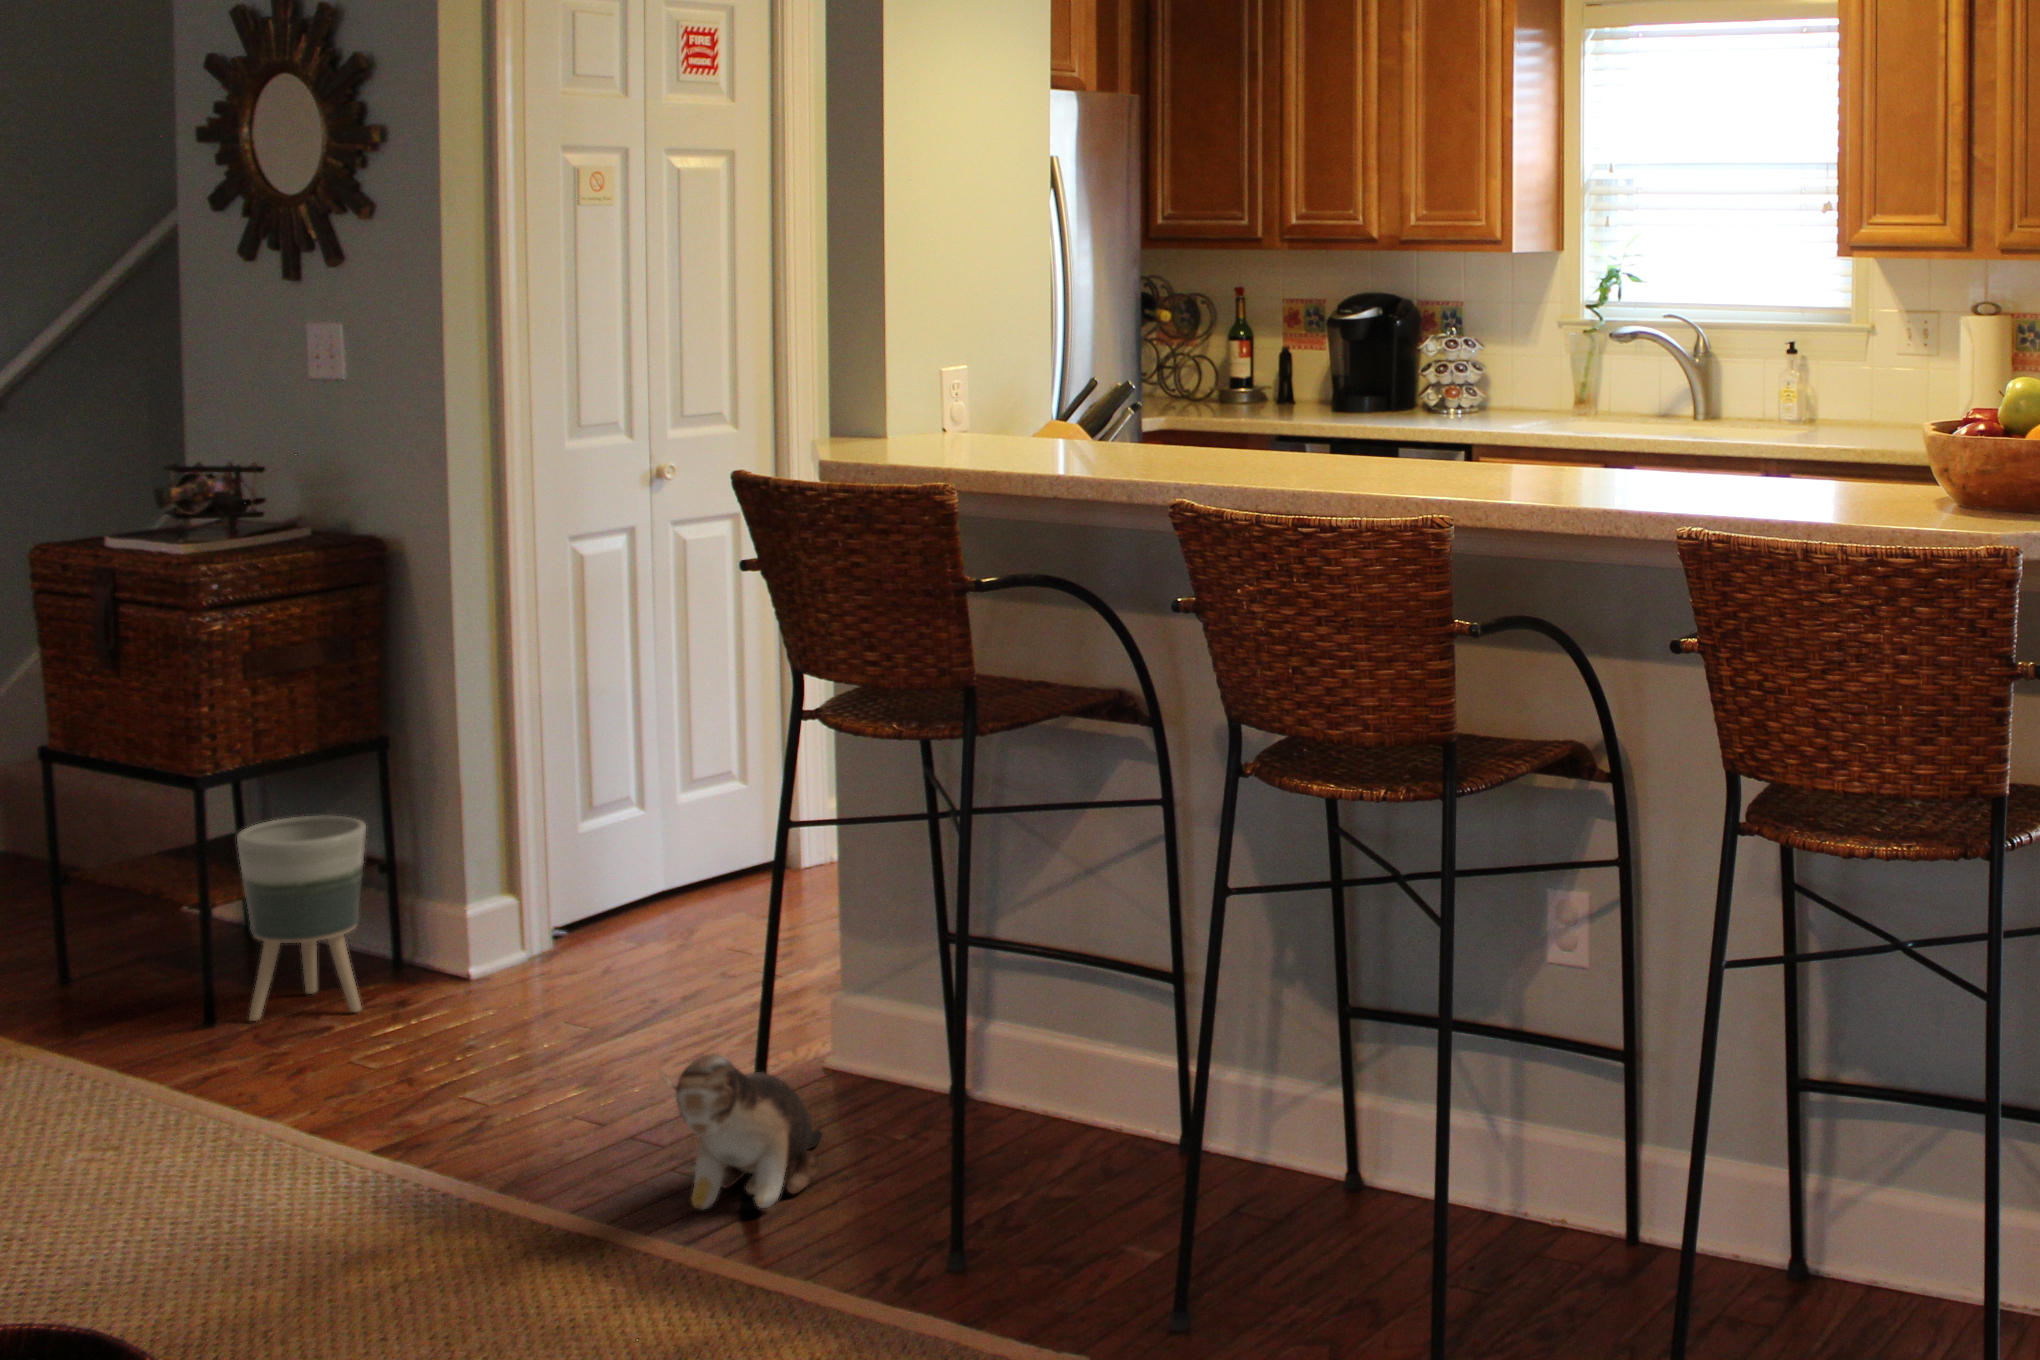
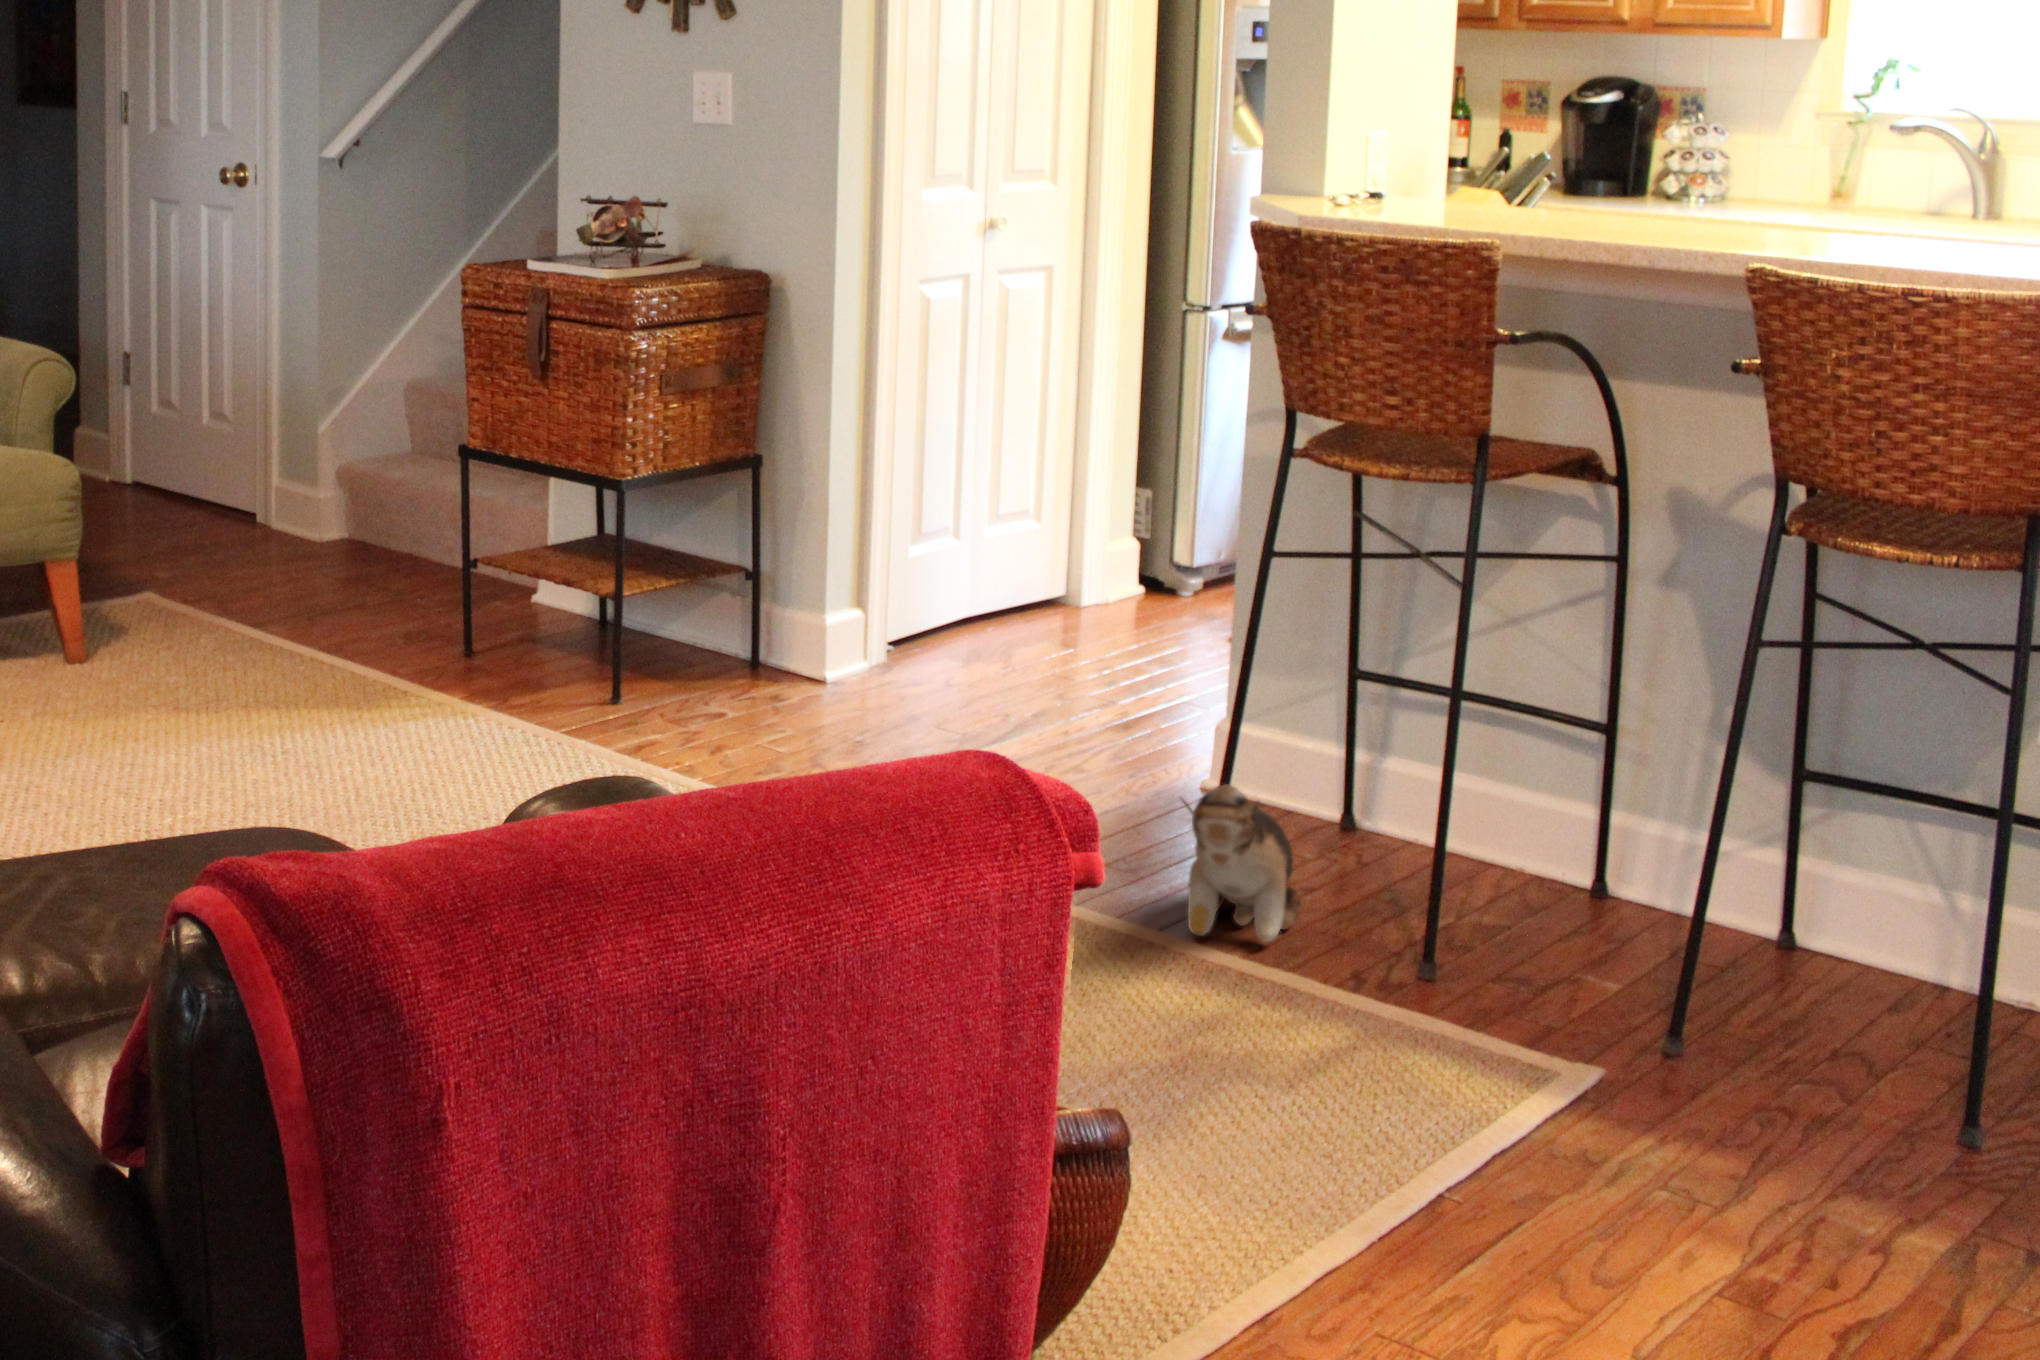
planter: present [237,816,366,1021] -> none [649,520,760,702]

